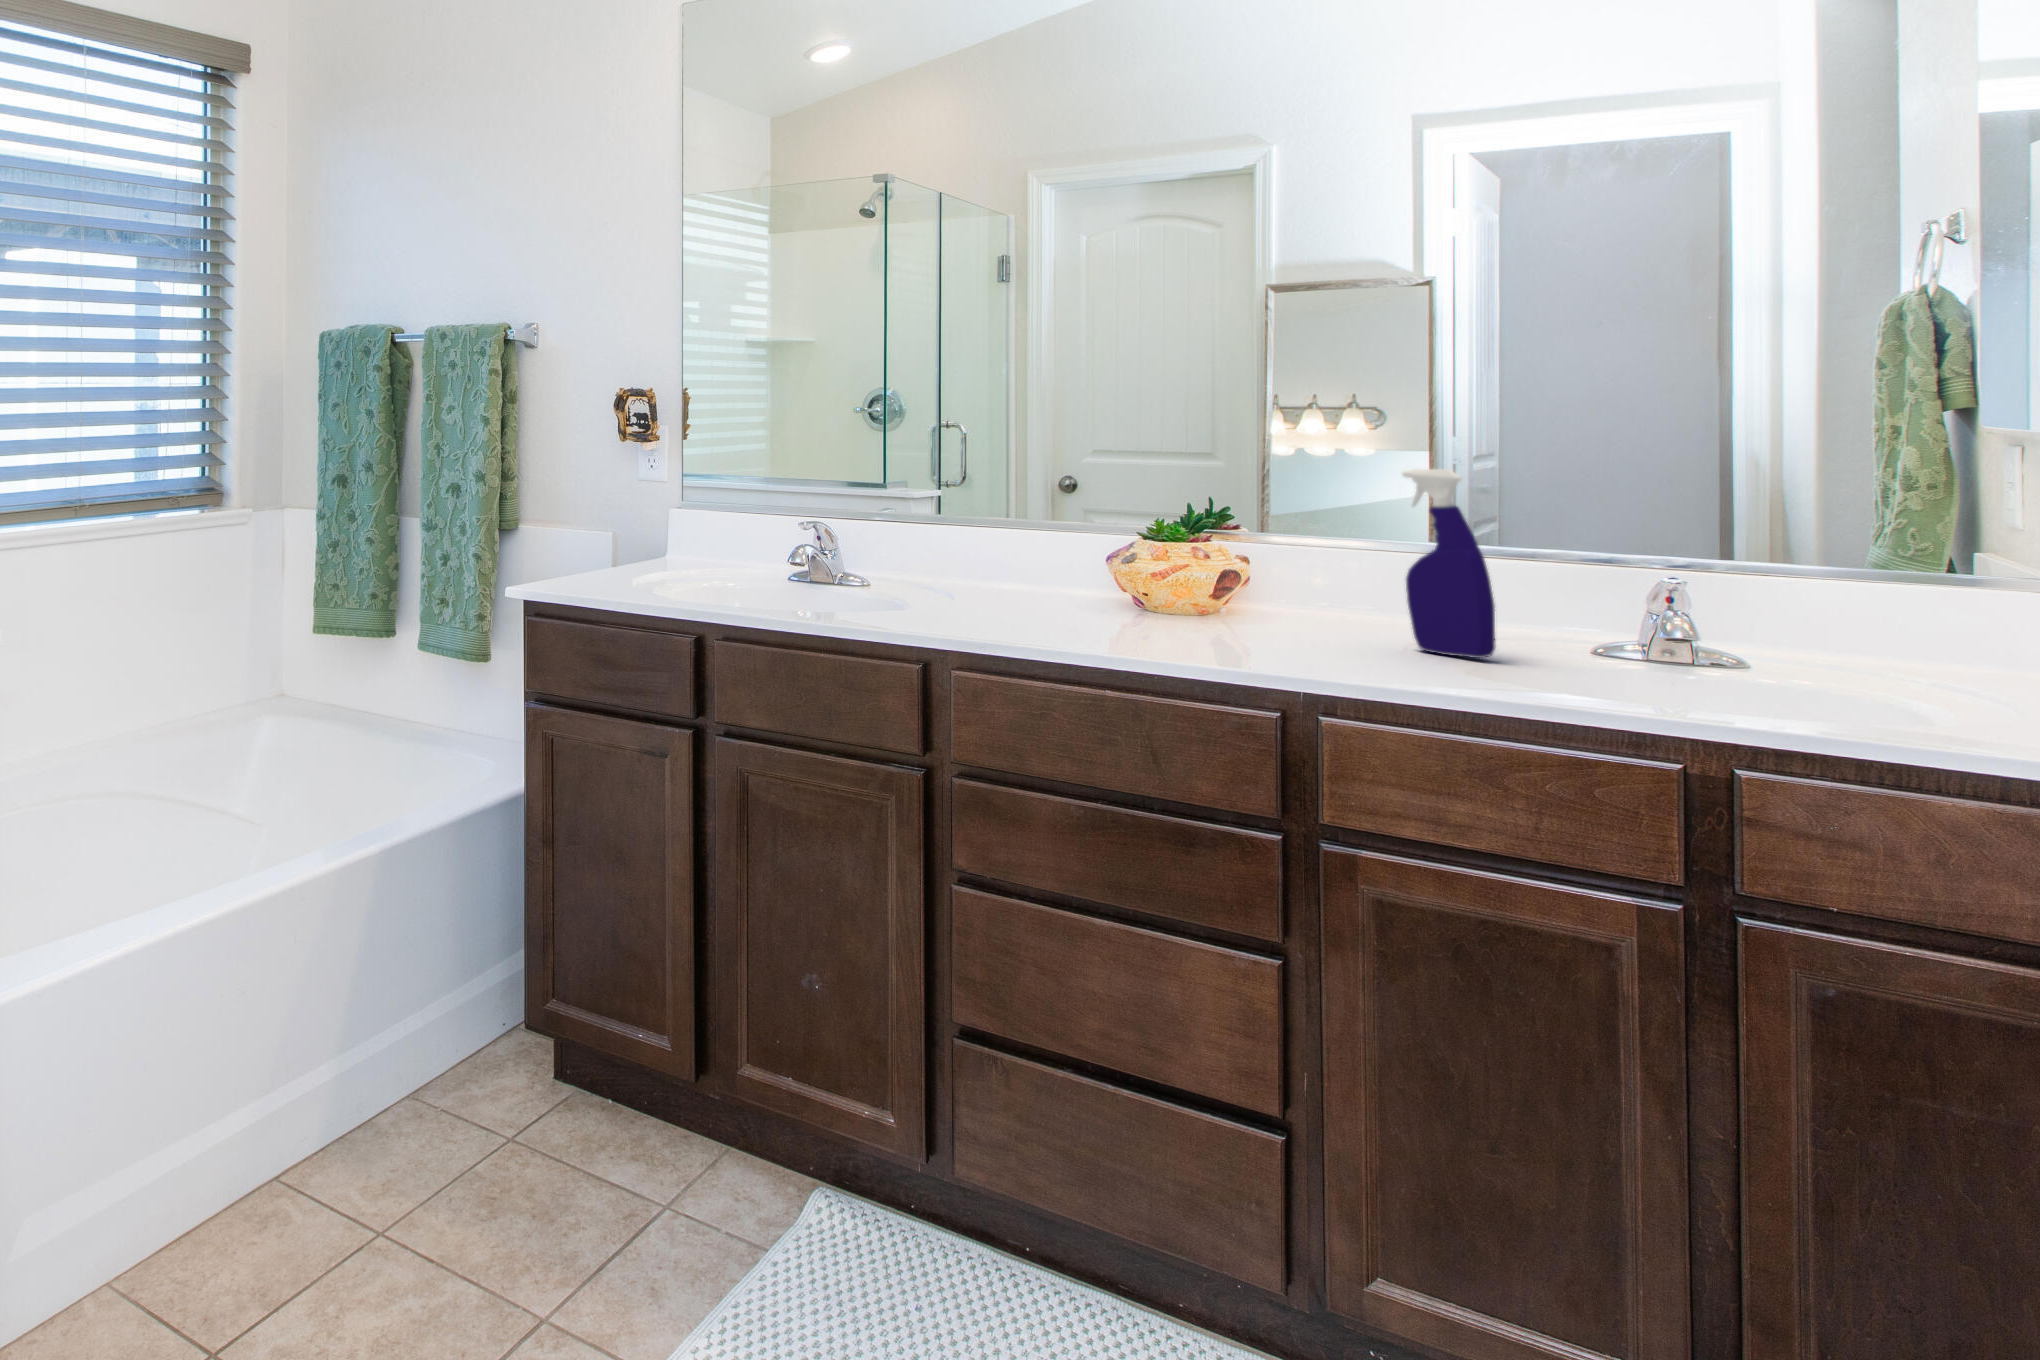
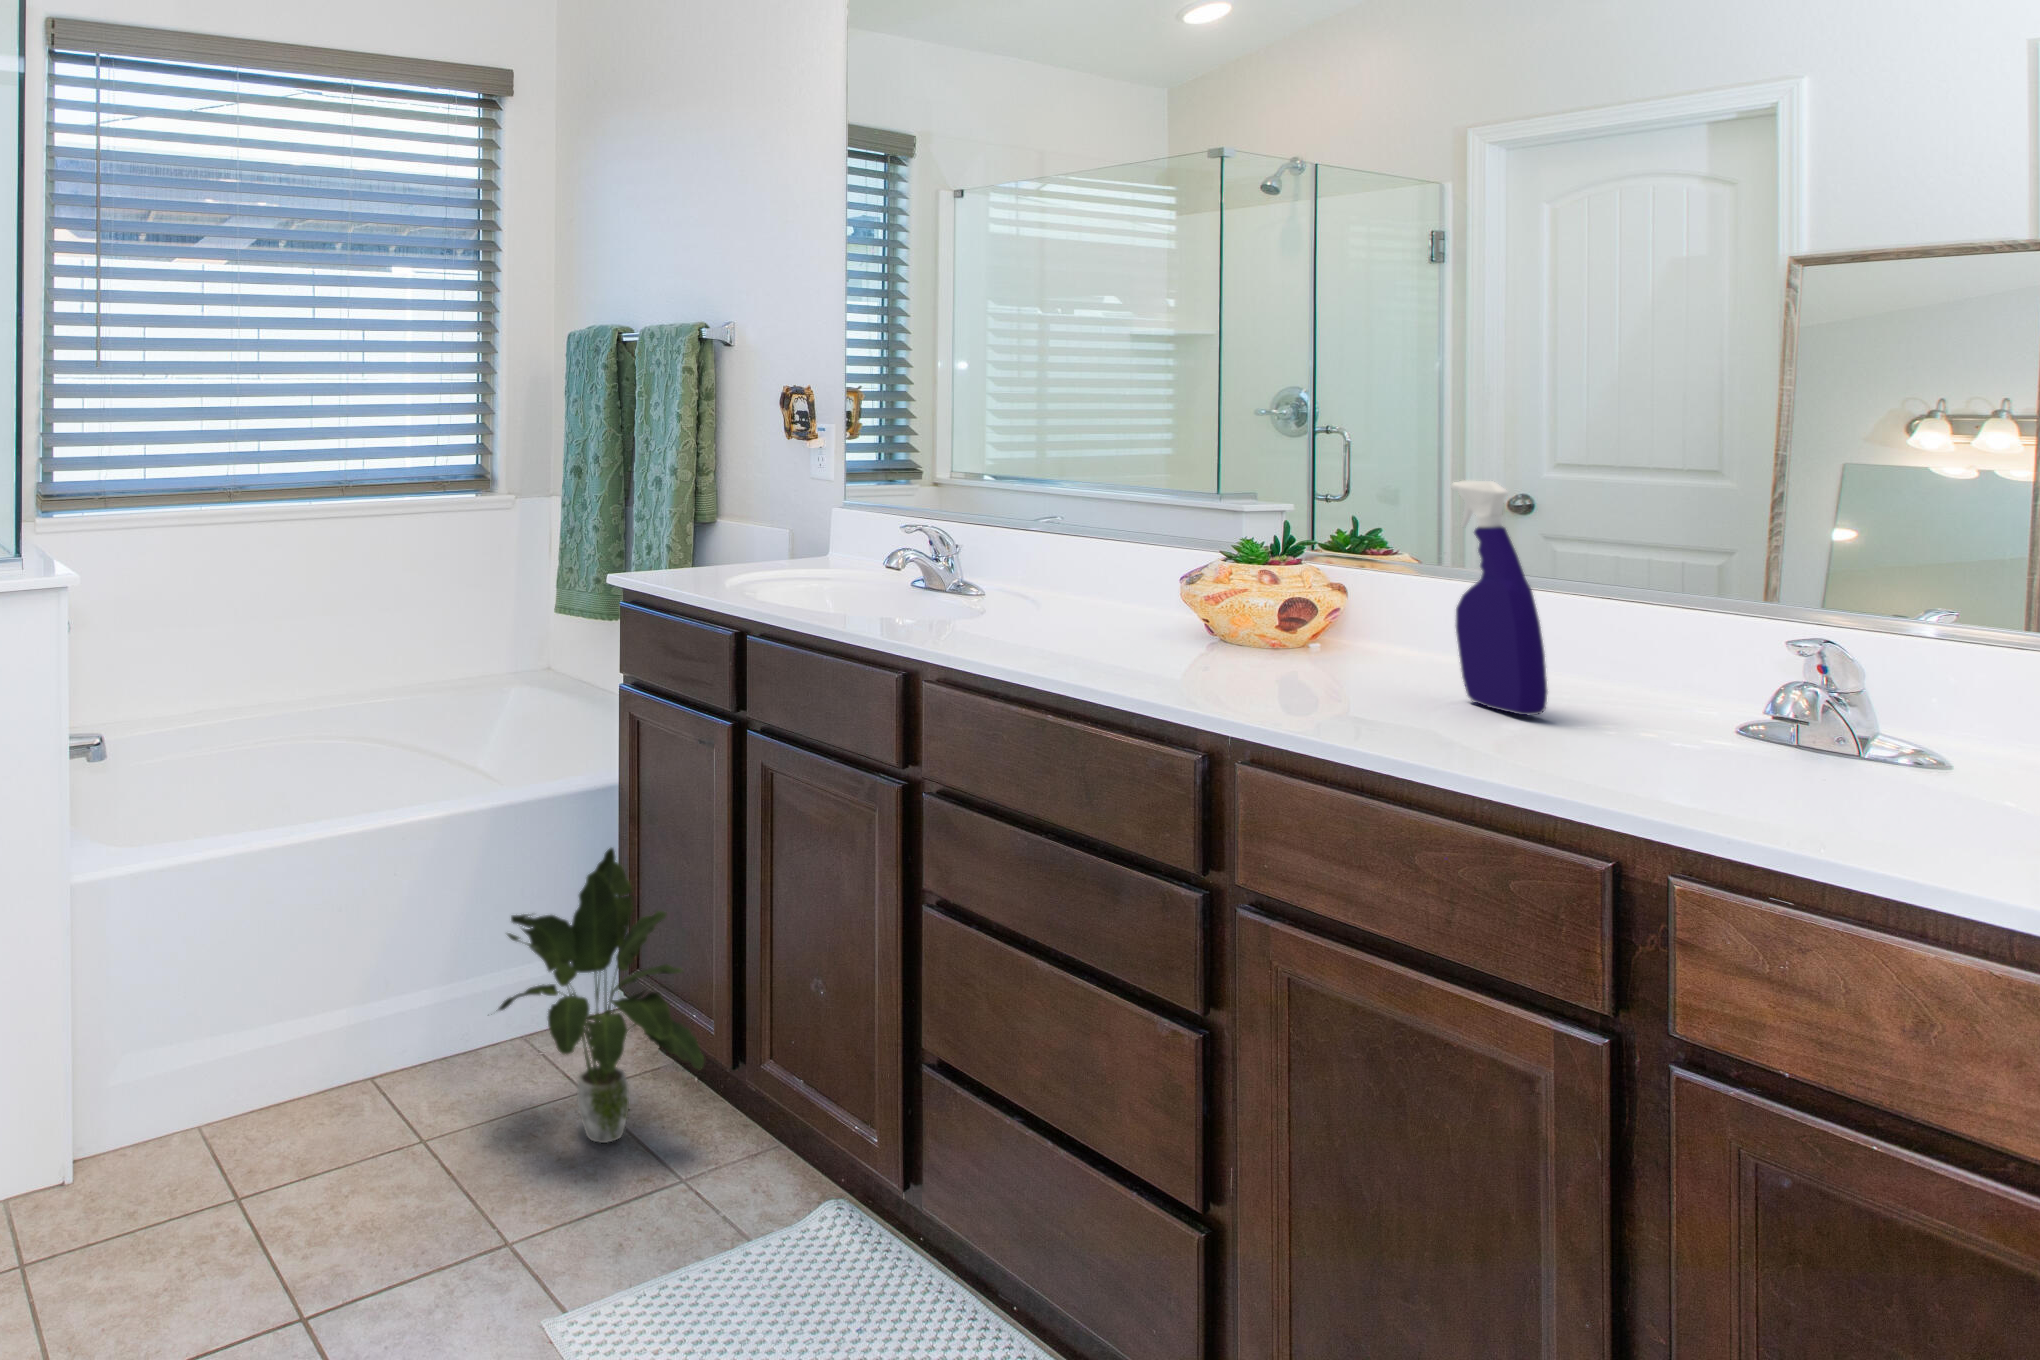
potted plant: none [445,875,675,1189] -> present [498,848,704,1143]

